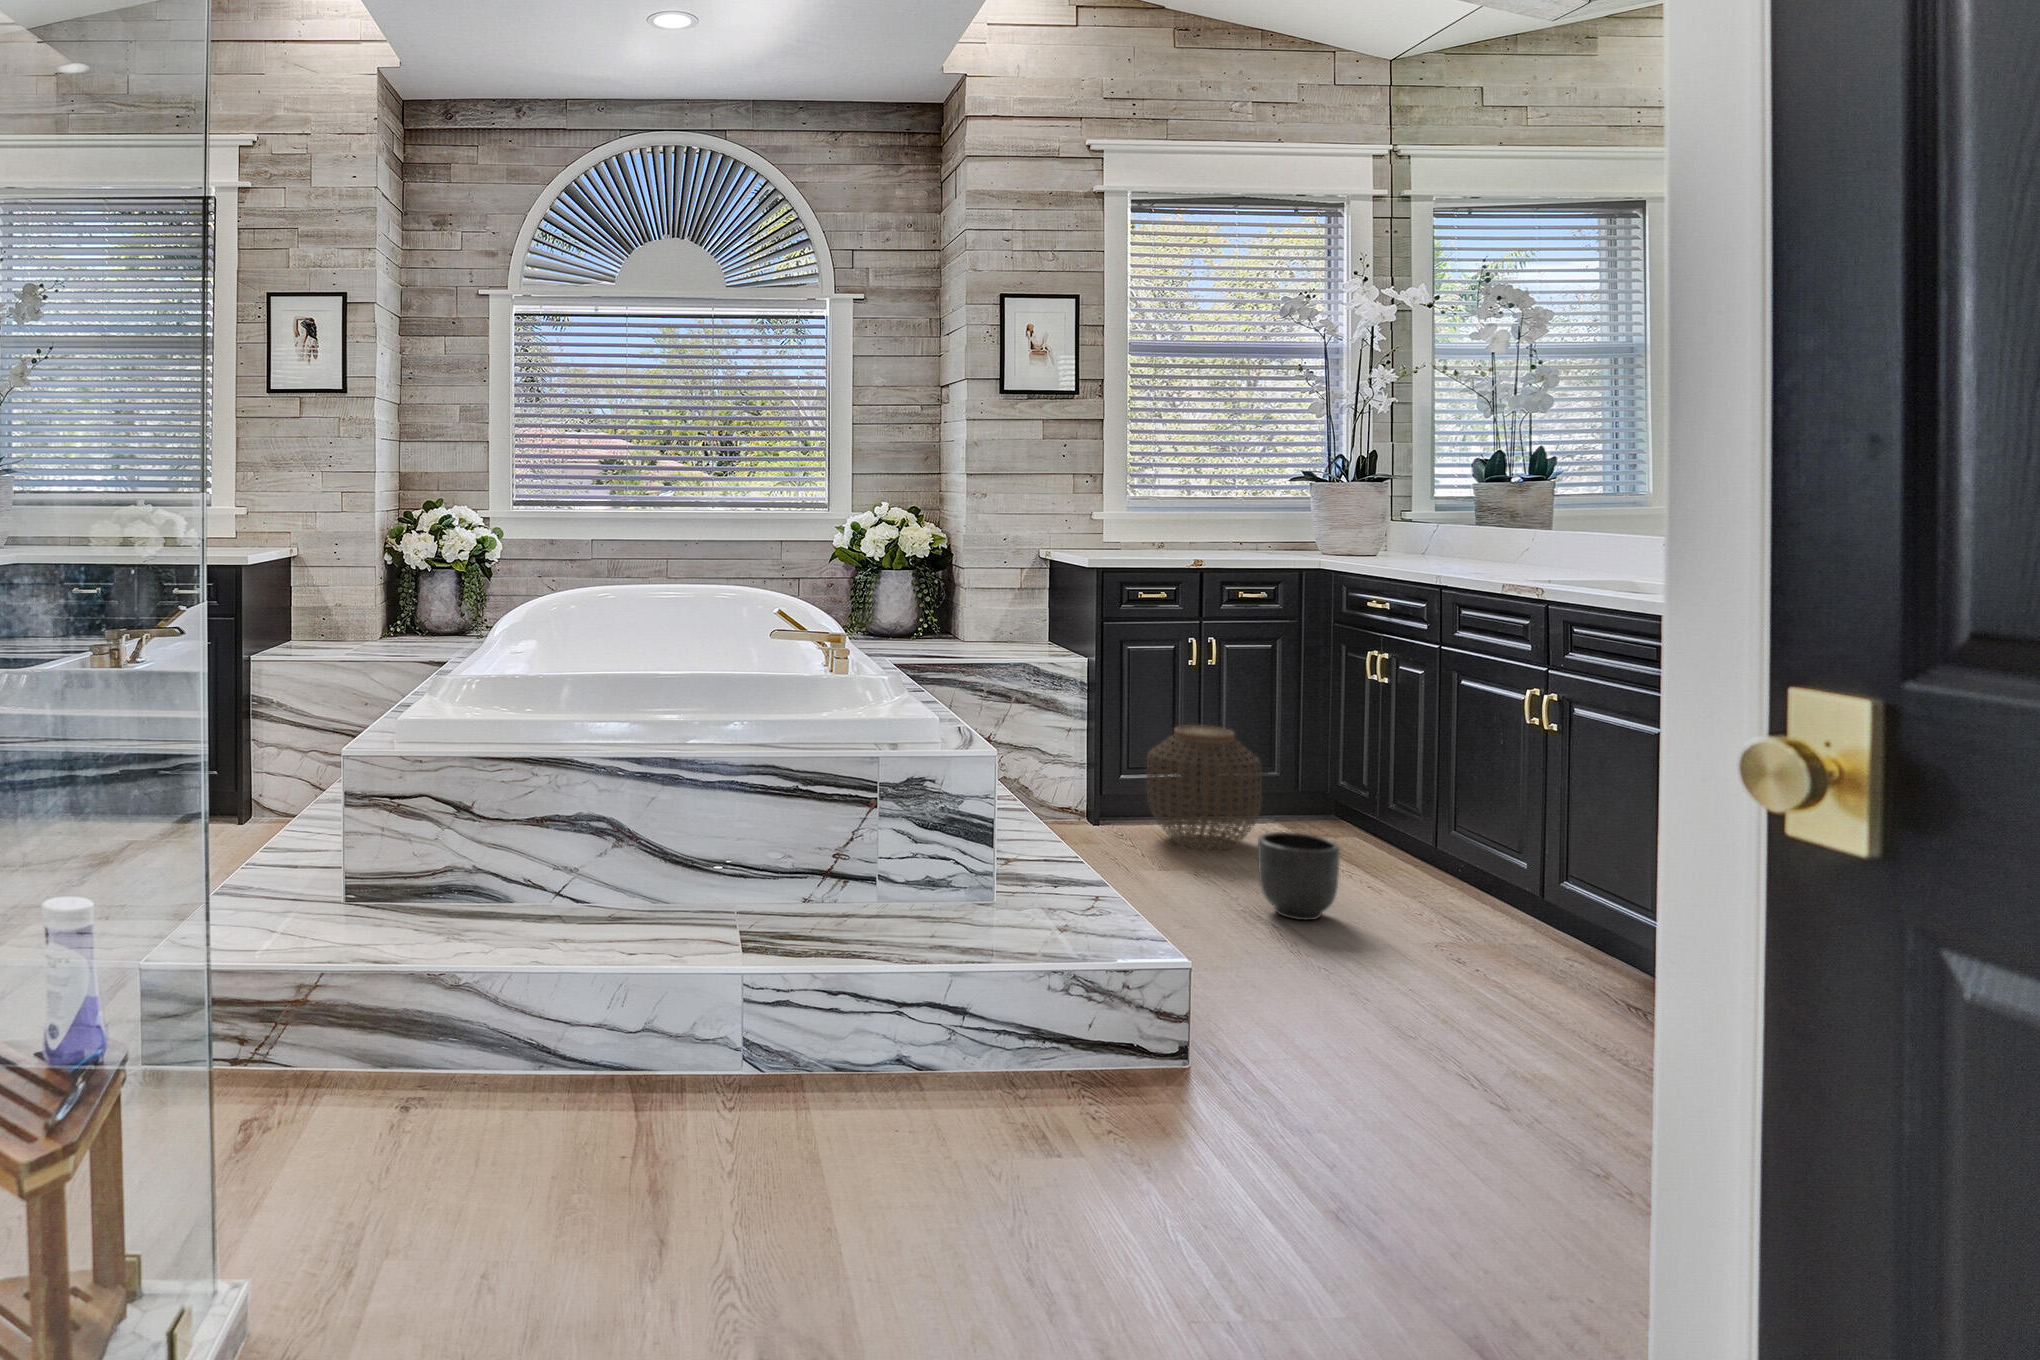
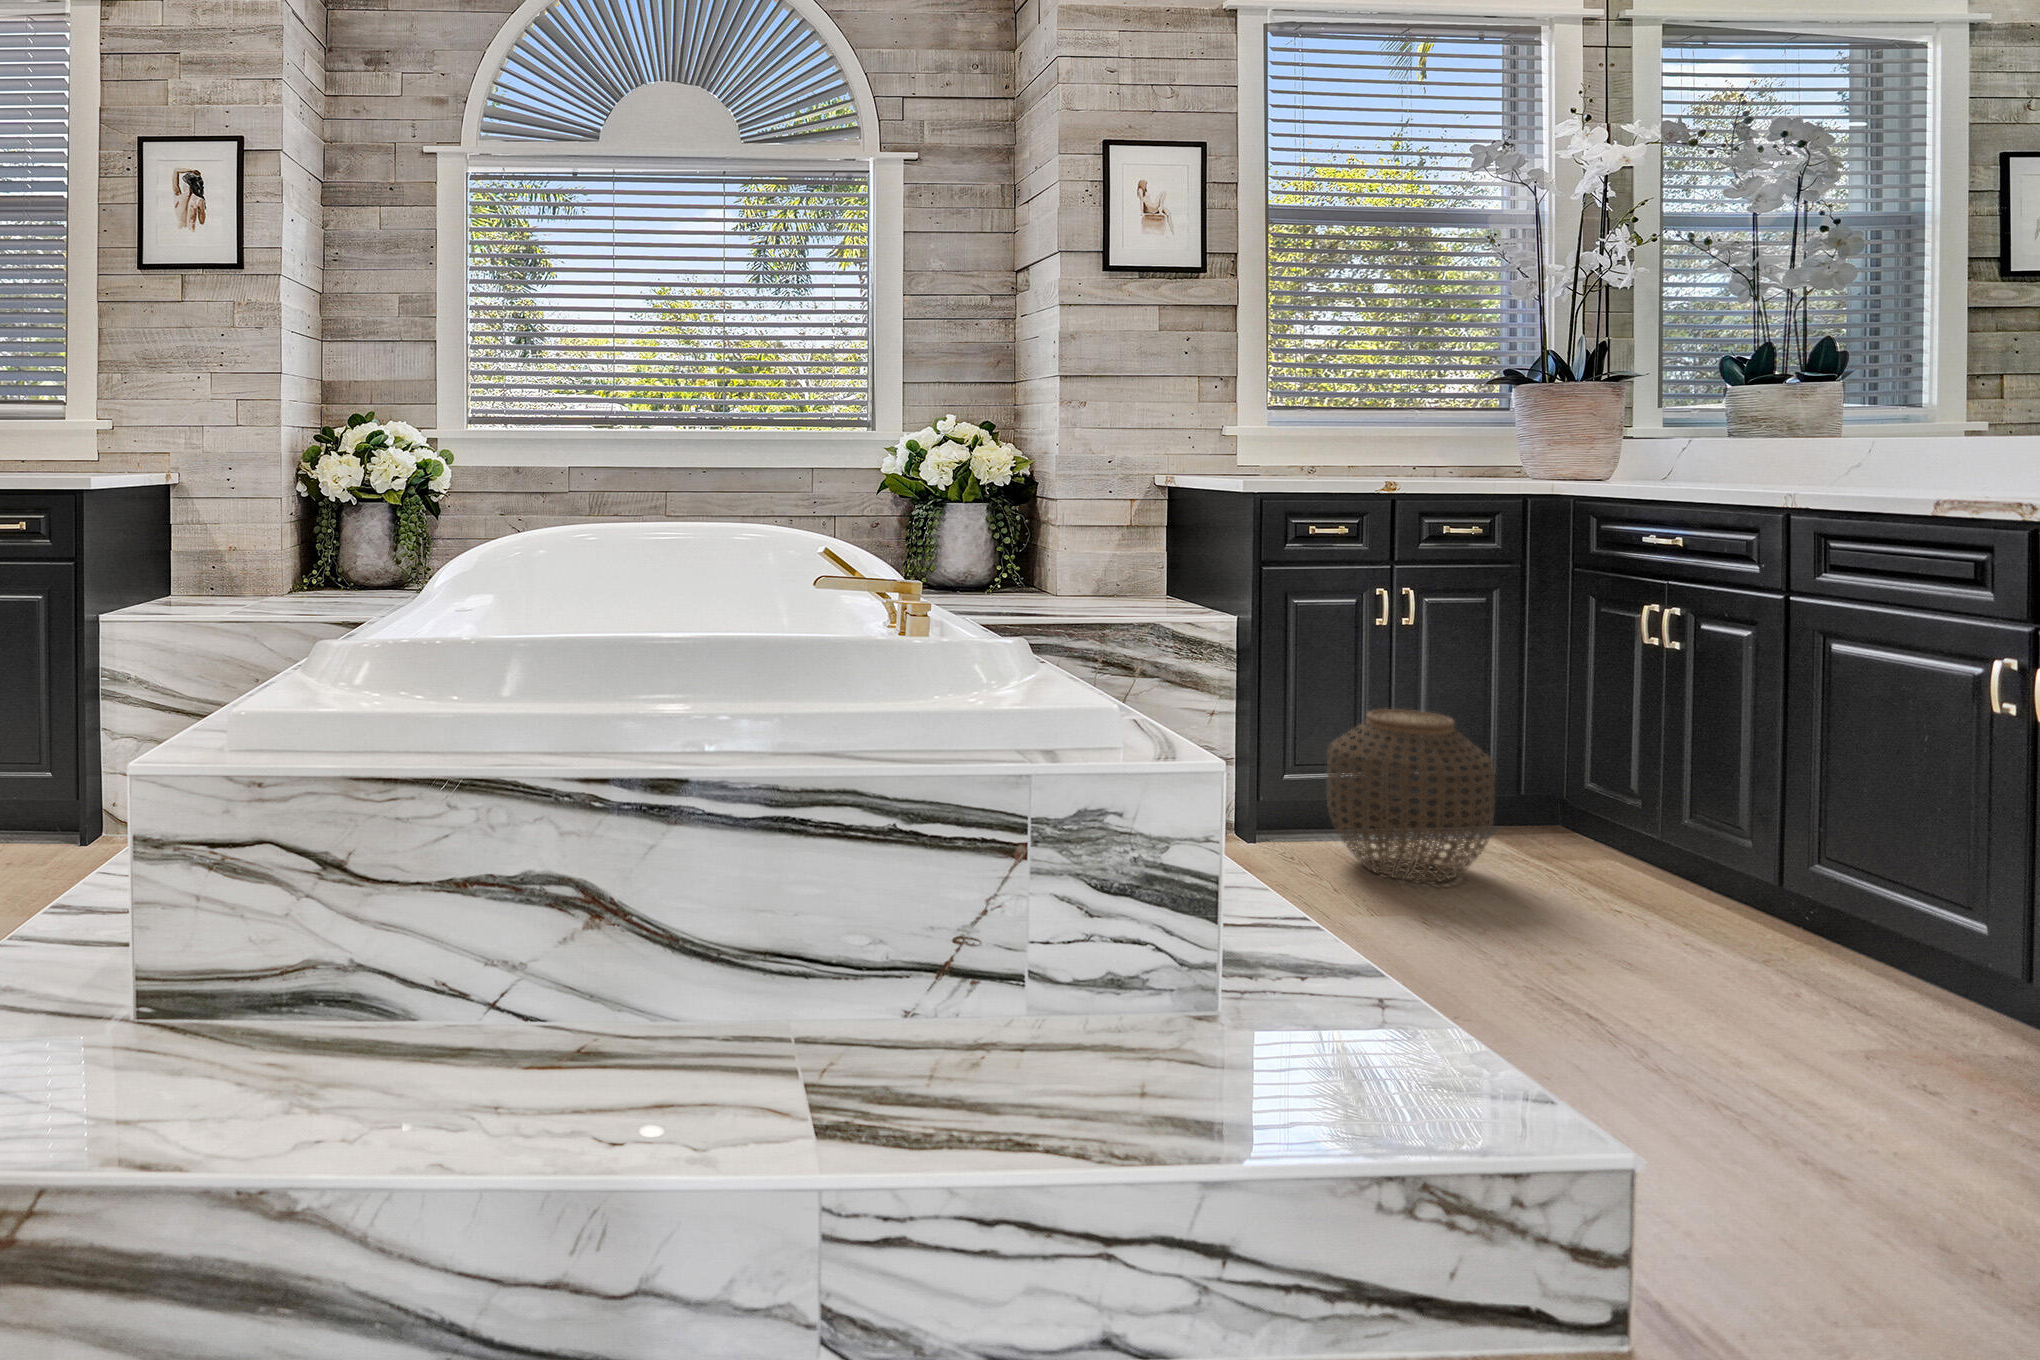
planter: present [1258,832,1340,920] -> none [1548,869,1682,1005]

